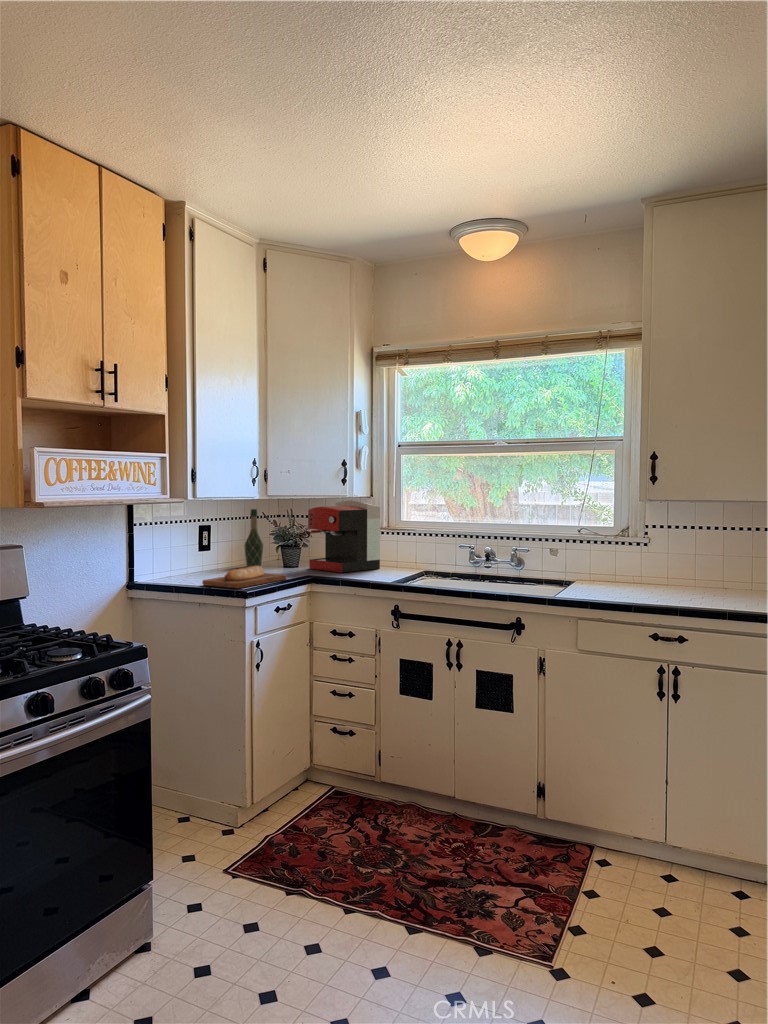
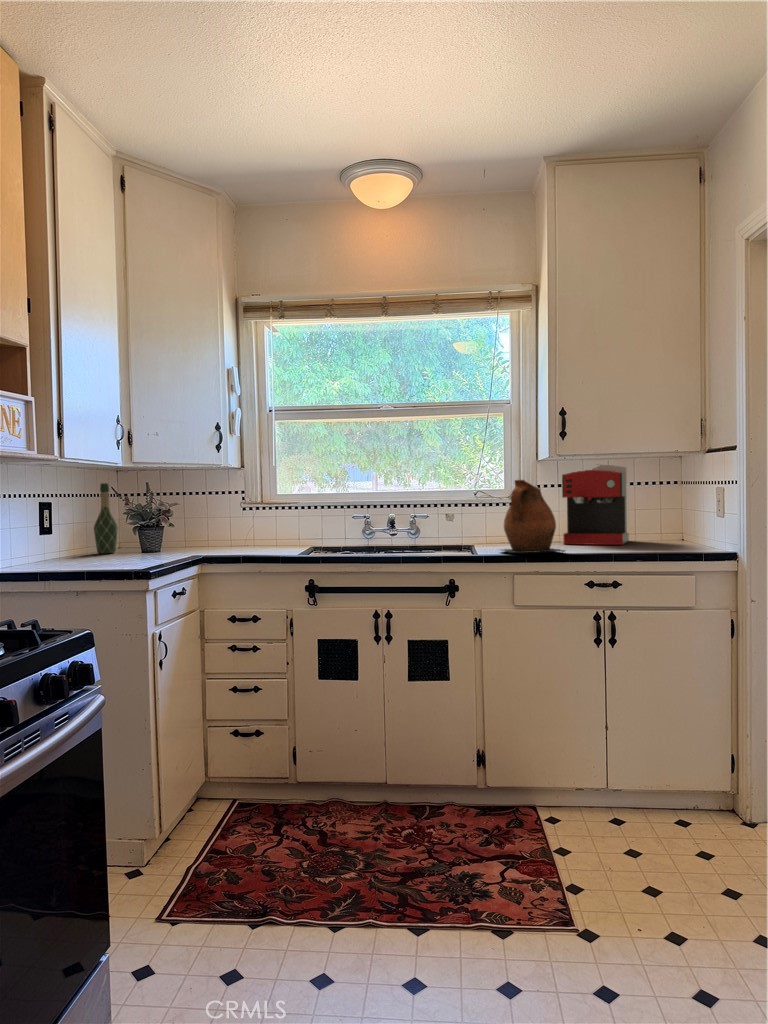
coffee maker: present [308,500,380,573] -> present [562,465,629,545]
ceramic pitcher: none [568,527,633,603] -> present [502,480,564,553]
bread loaf: present [202,566,287,588] -> none [75,545,173,569]

